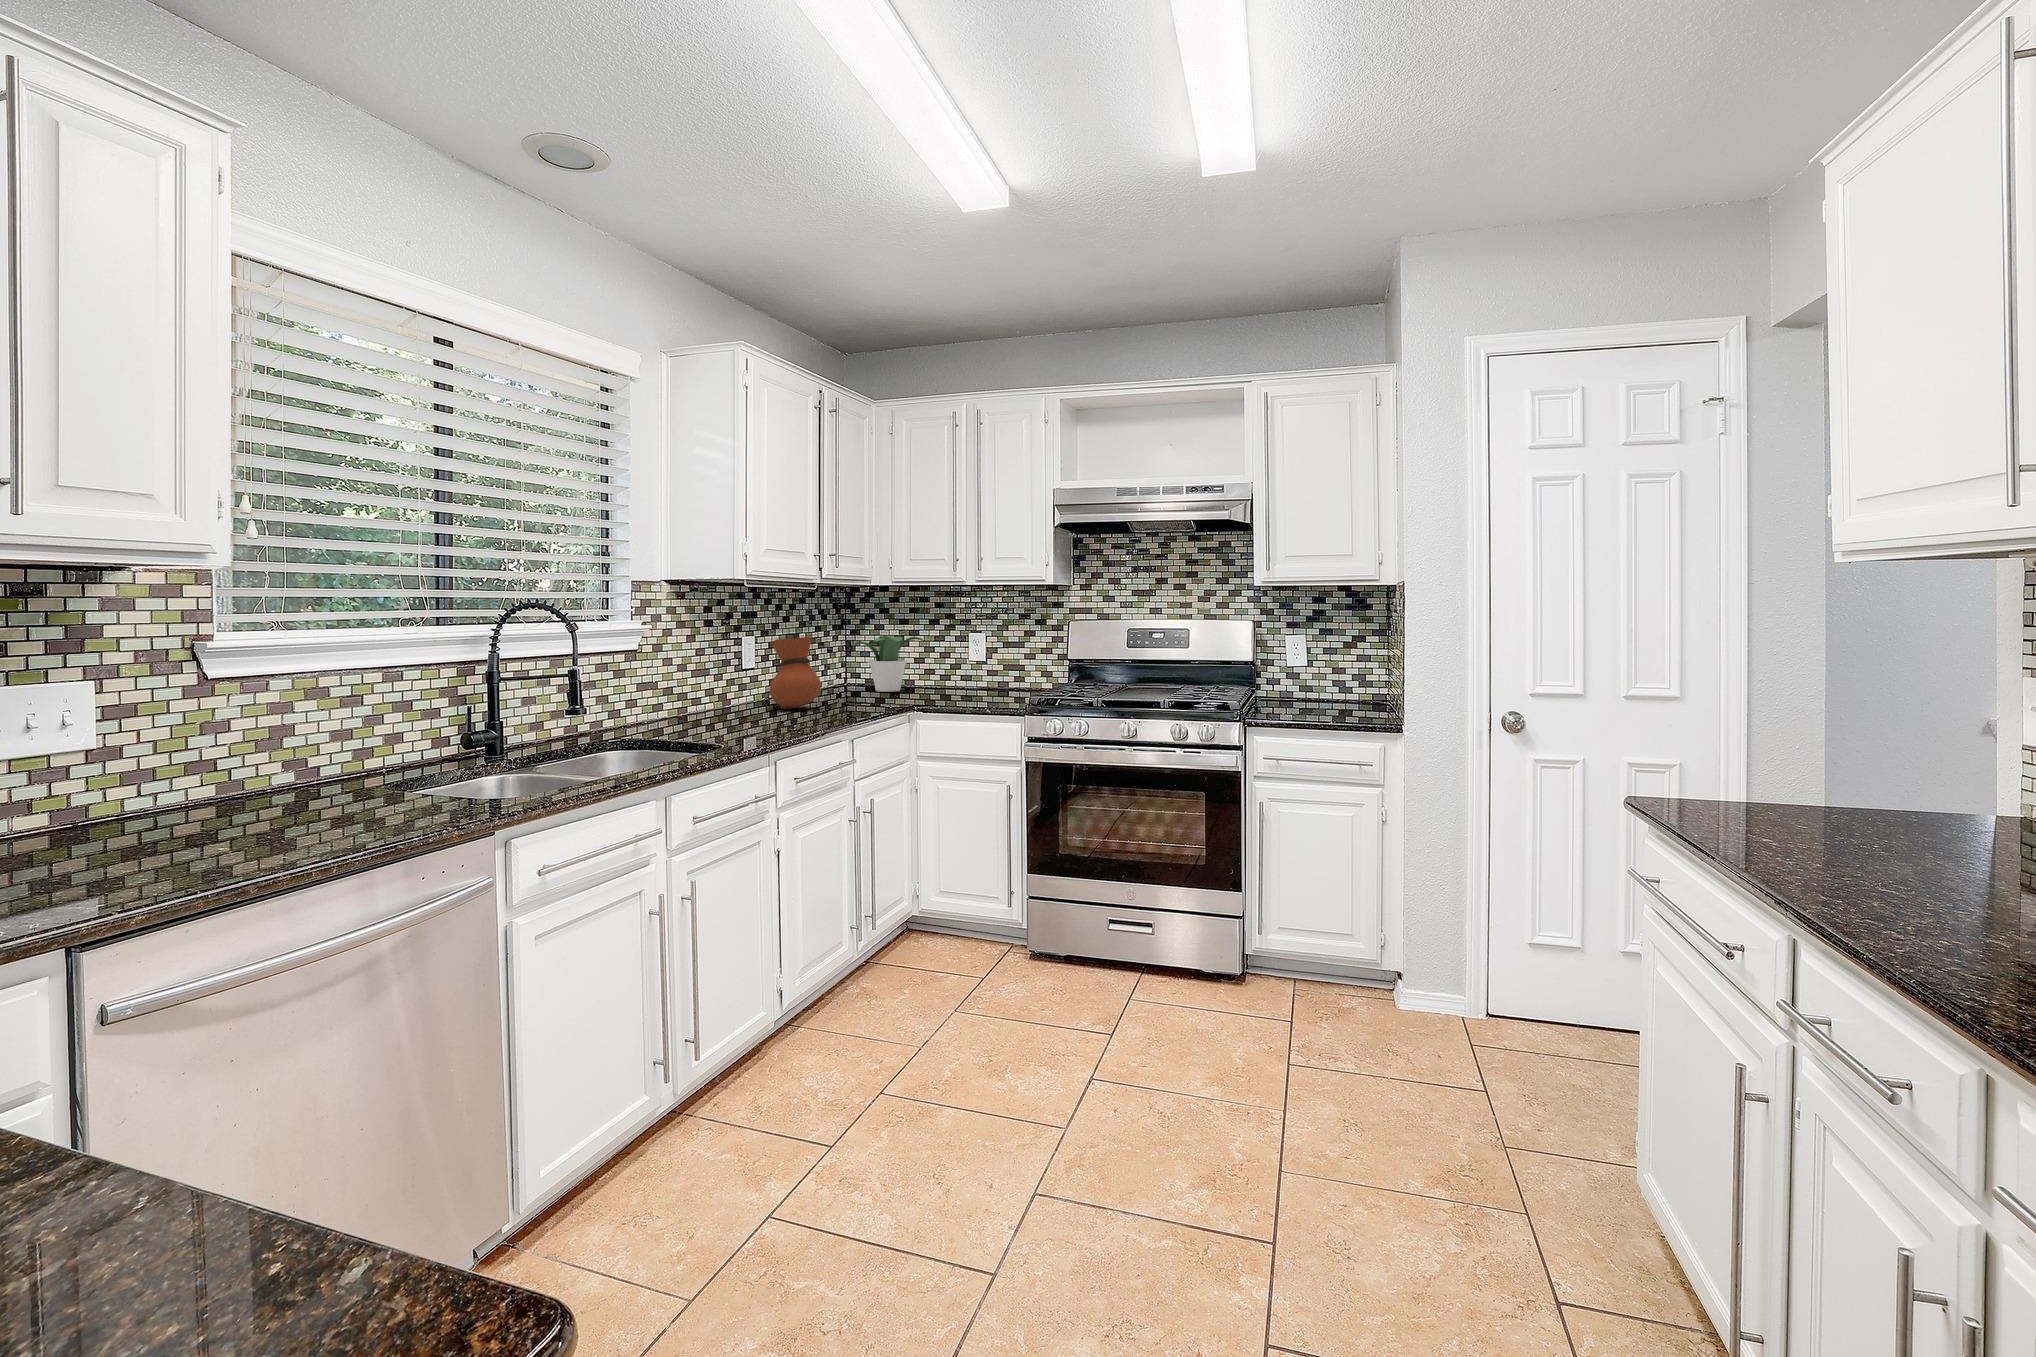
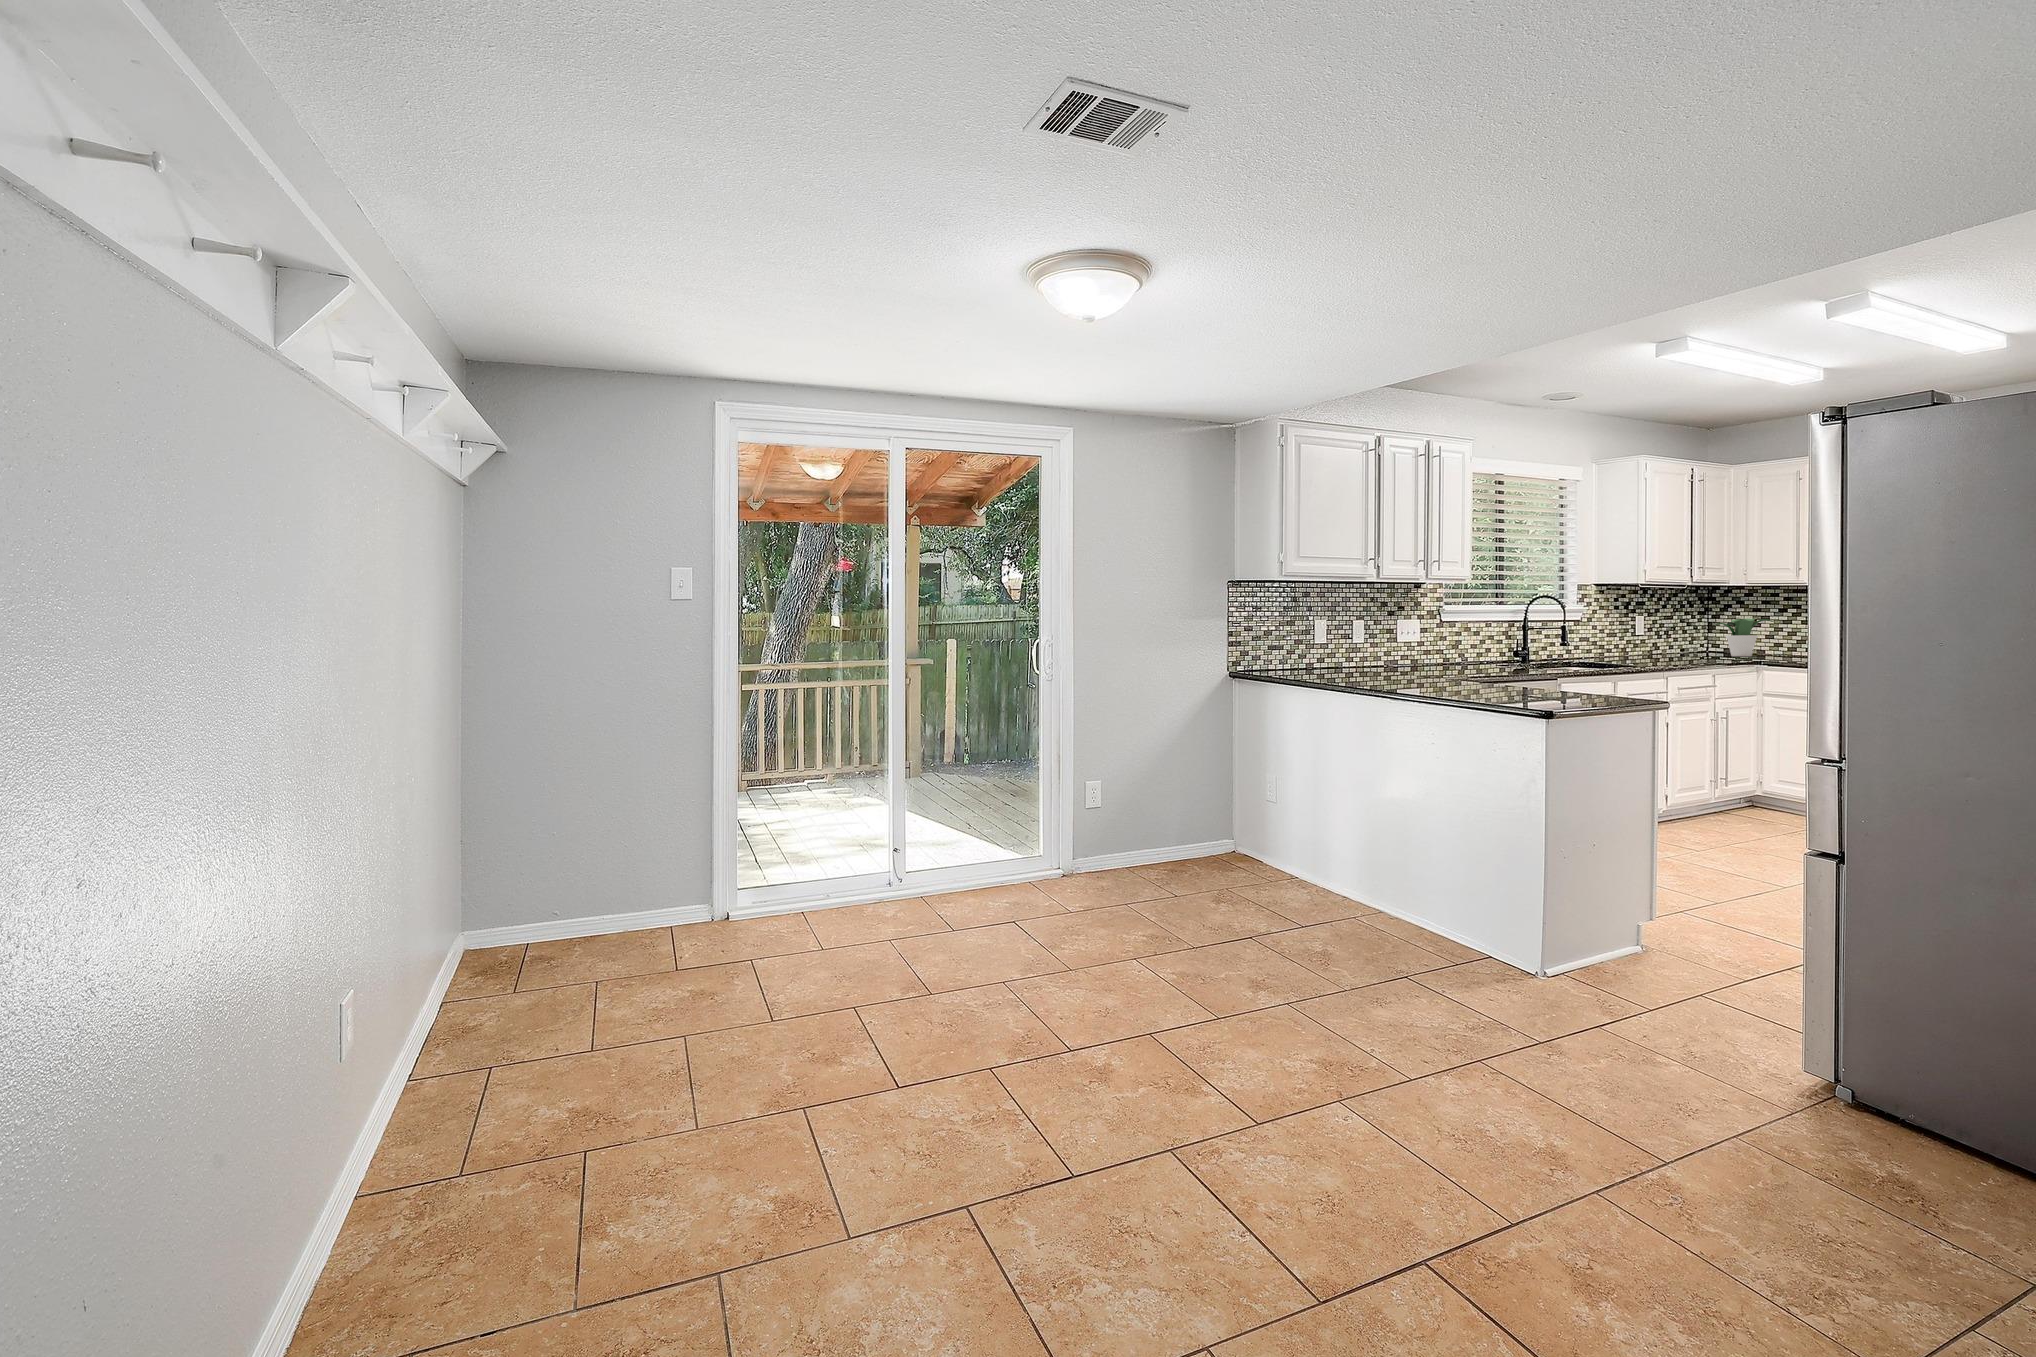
vase: present [769,637,821,709] -> none [1655,615,1691,659]

